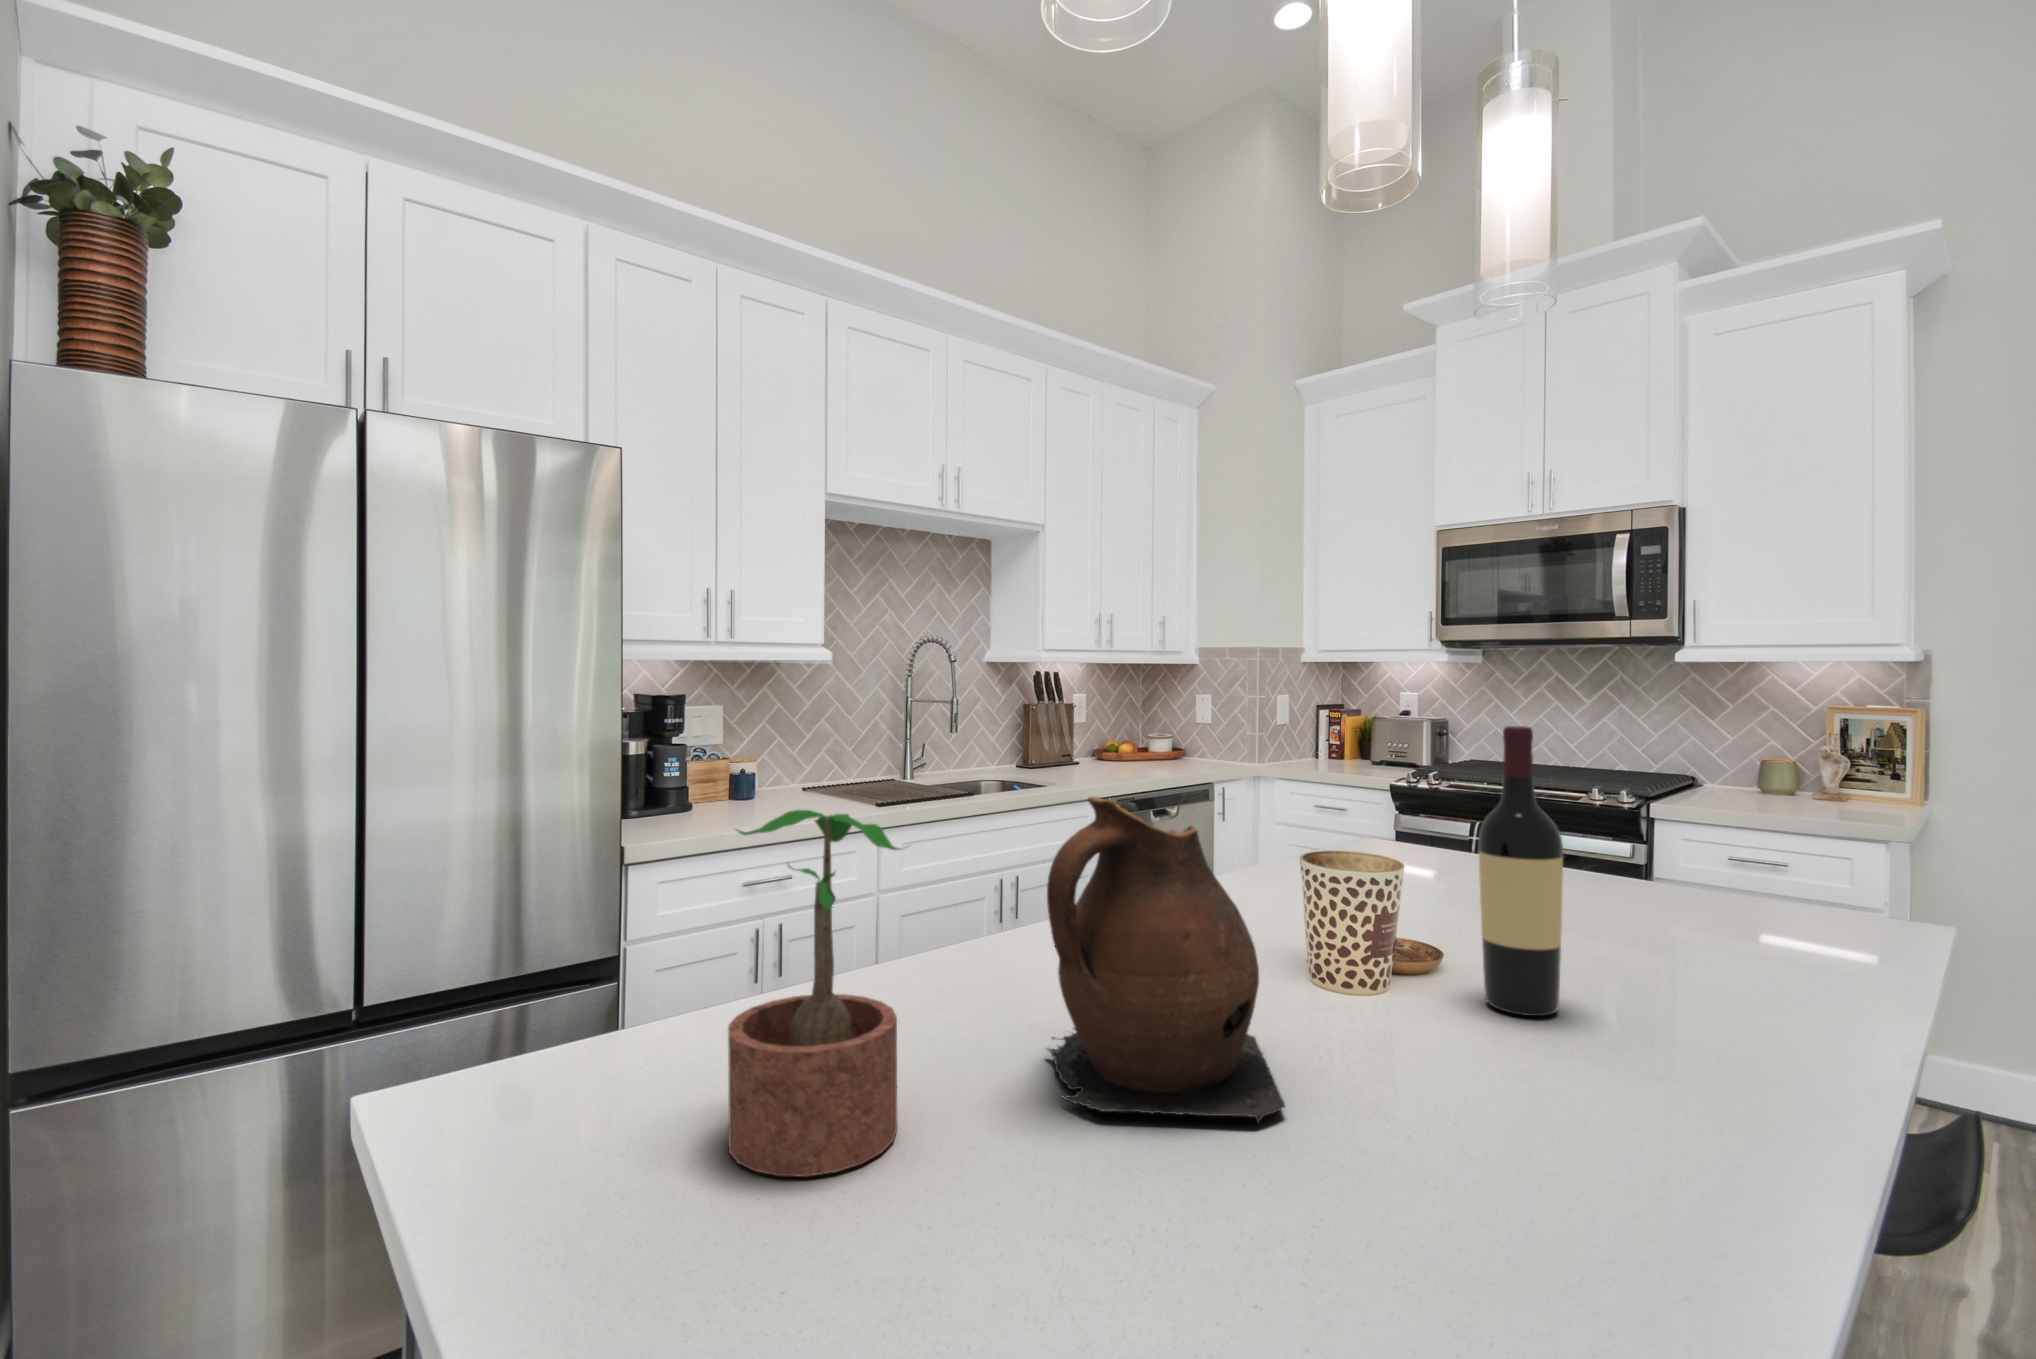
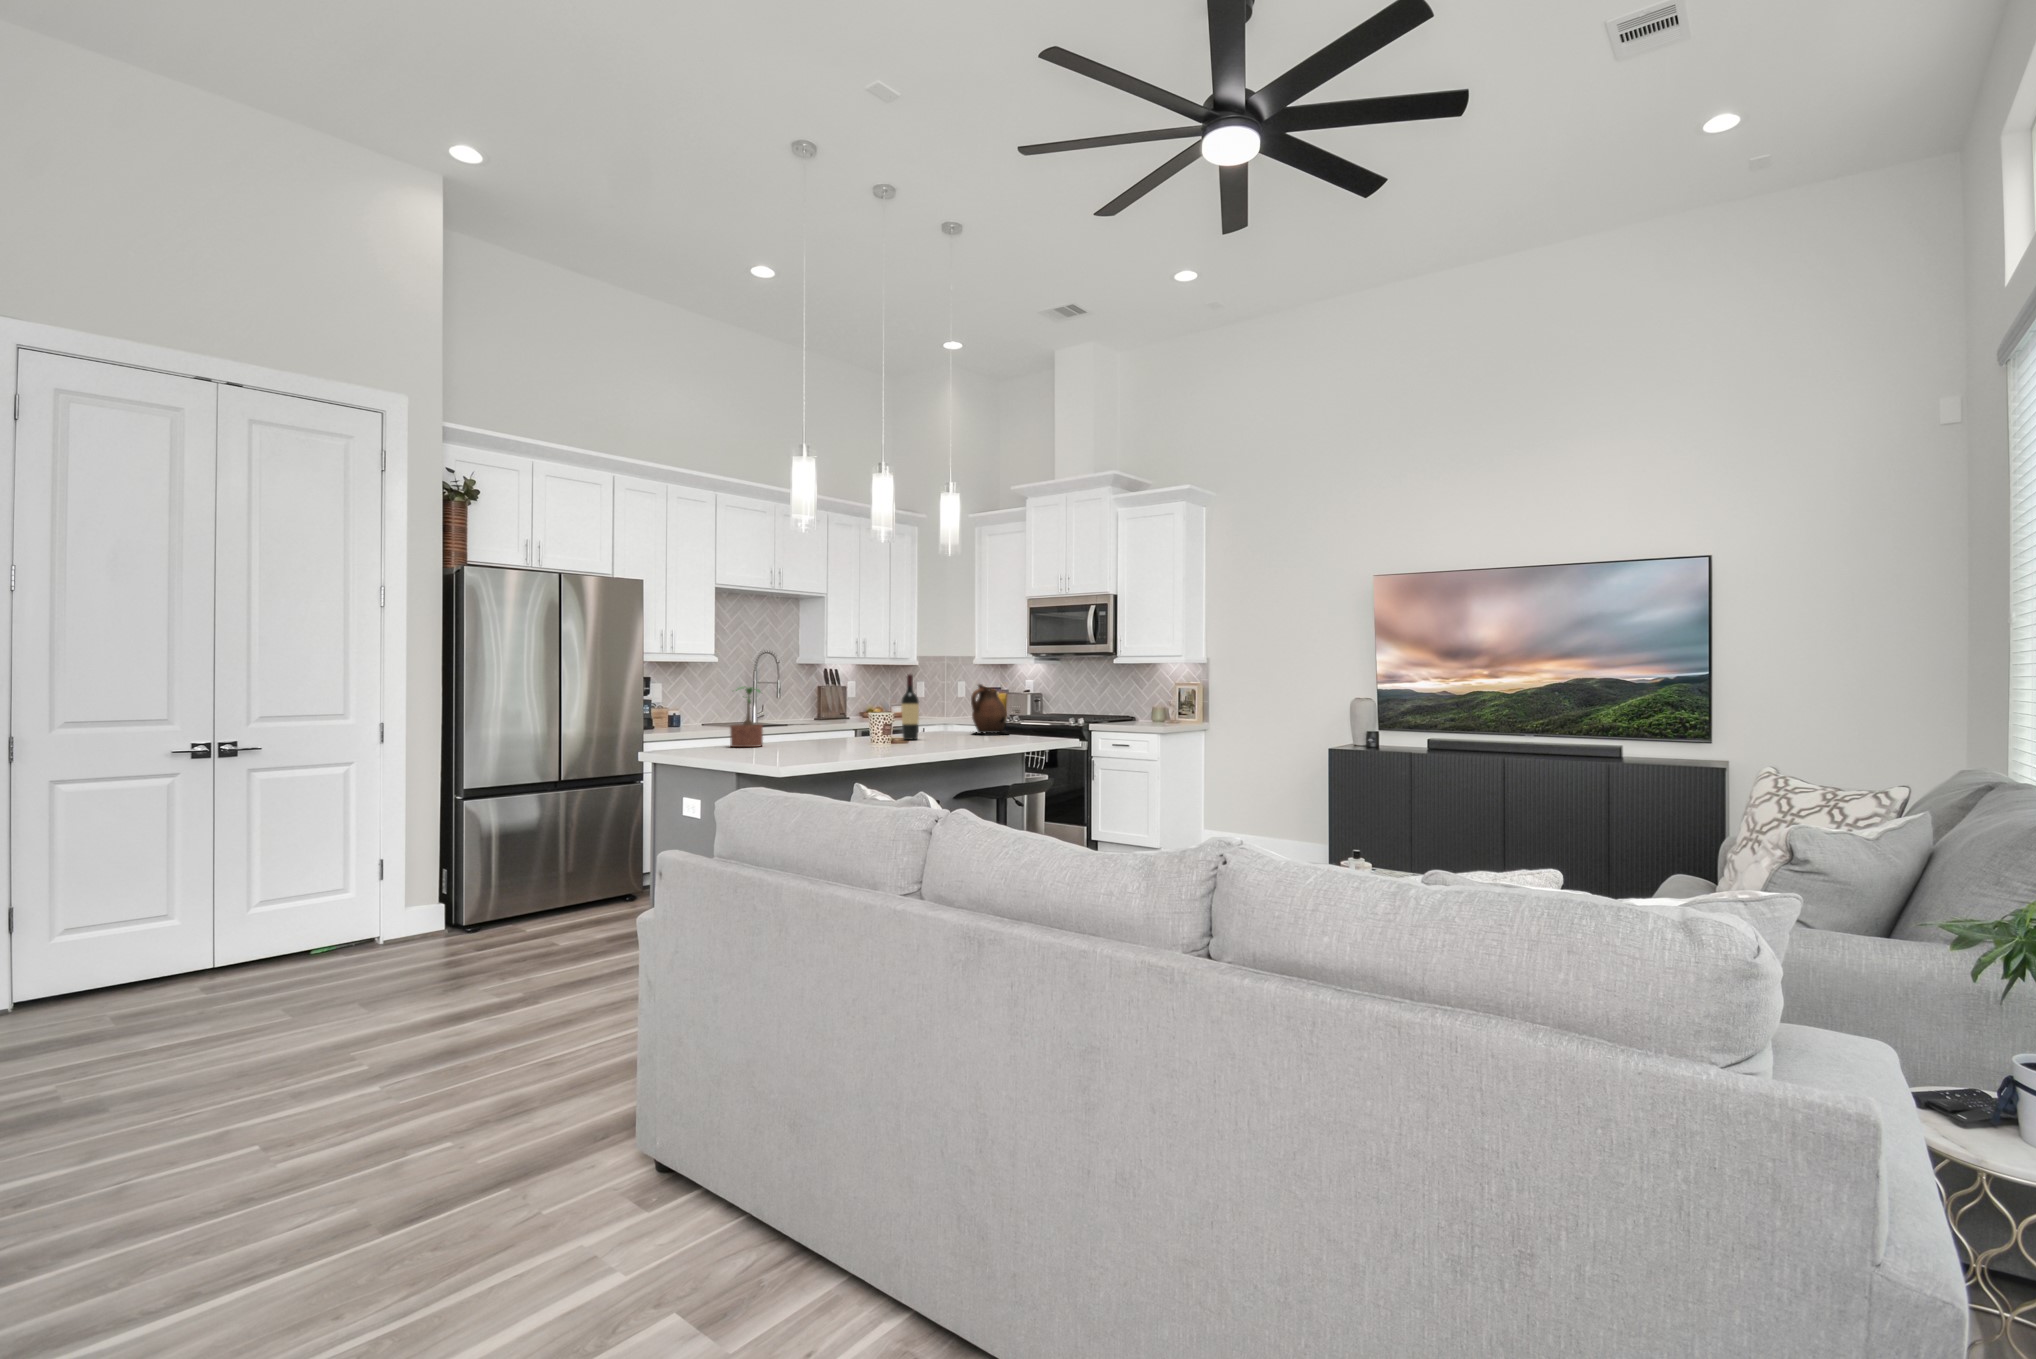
ceramic pitcher: present [1047,797,1285,1123] -> present [971,684,1007,733]

